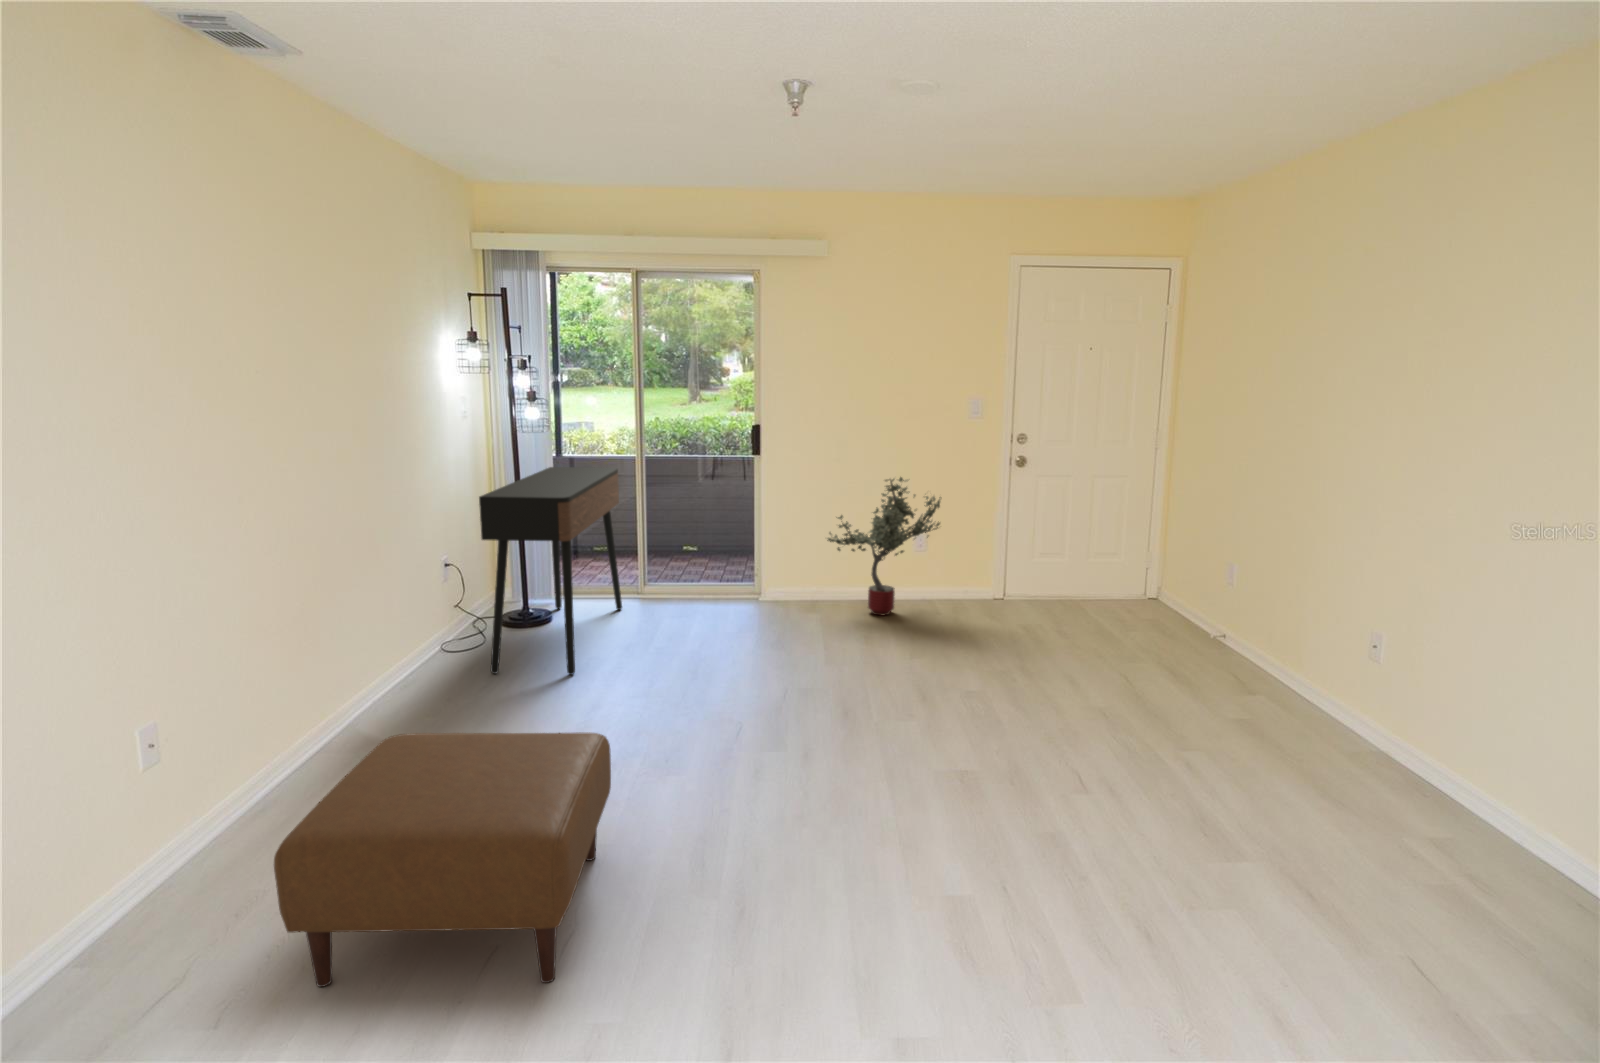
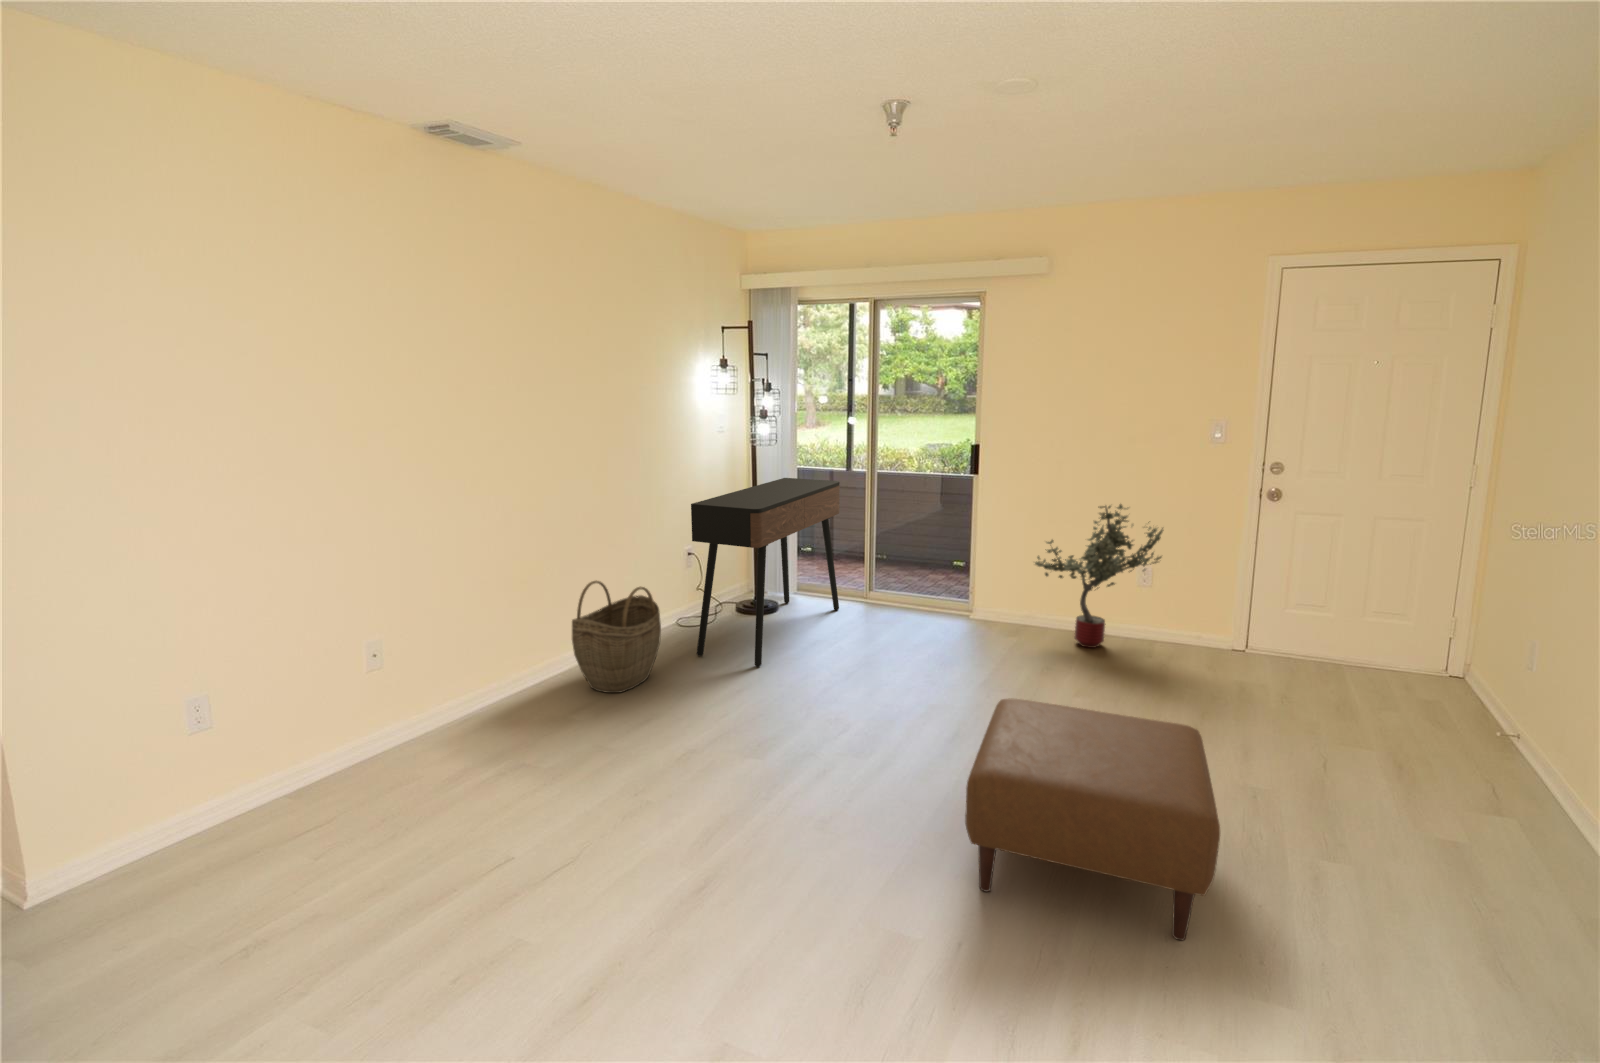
woven basket: none [352,595,459,727] -> present [572,580,661,693]
ottoman: present [274,733,611,987] -> present [965,699,1220,940]

